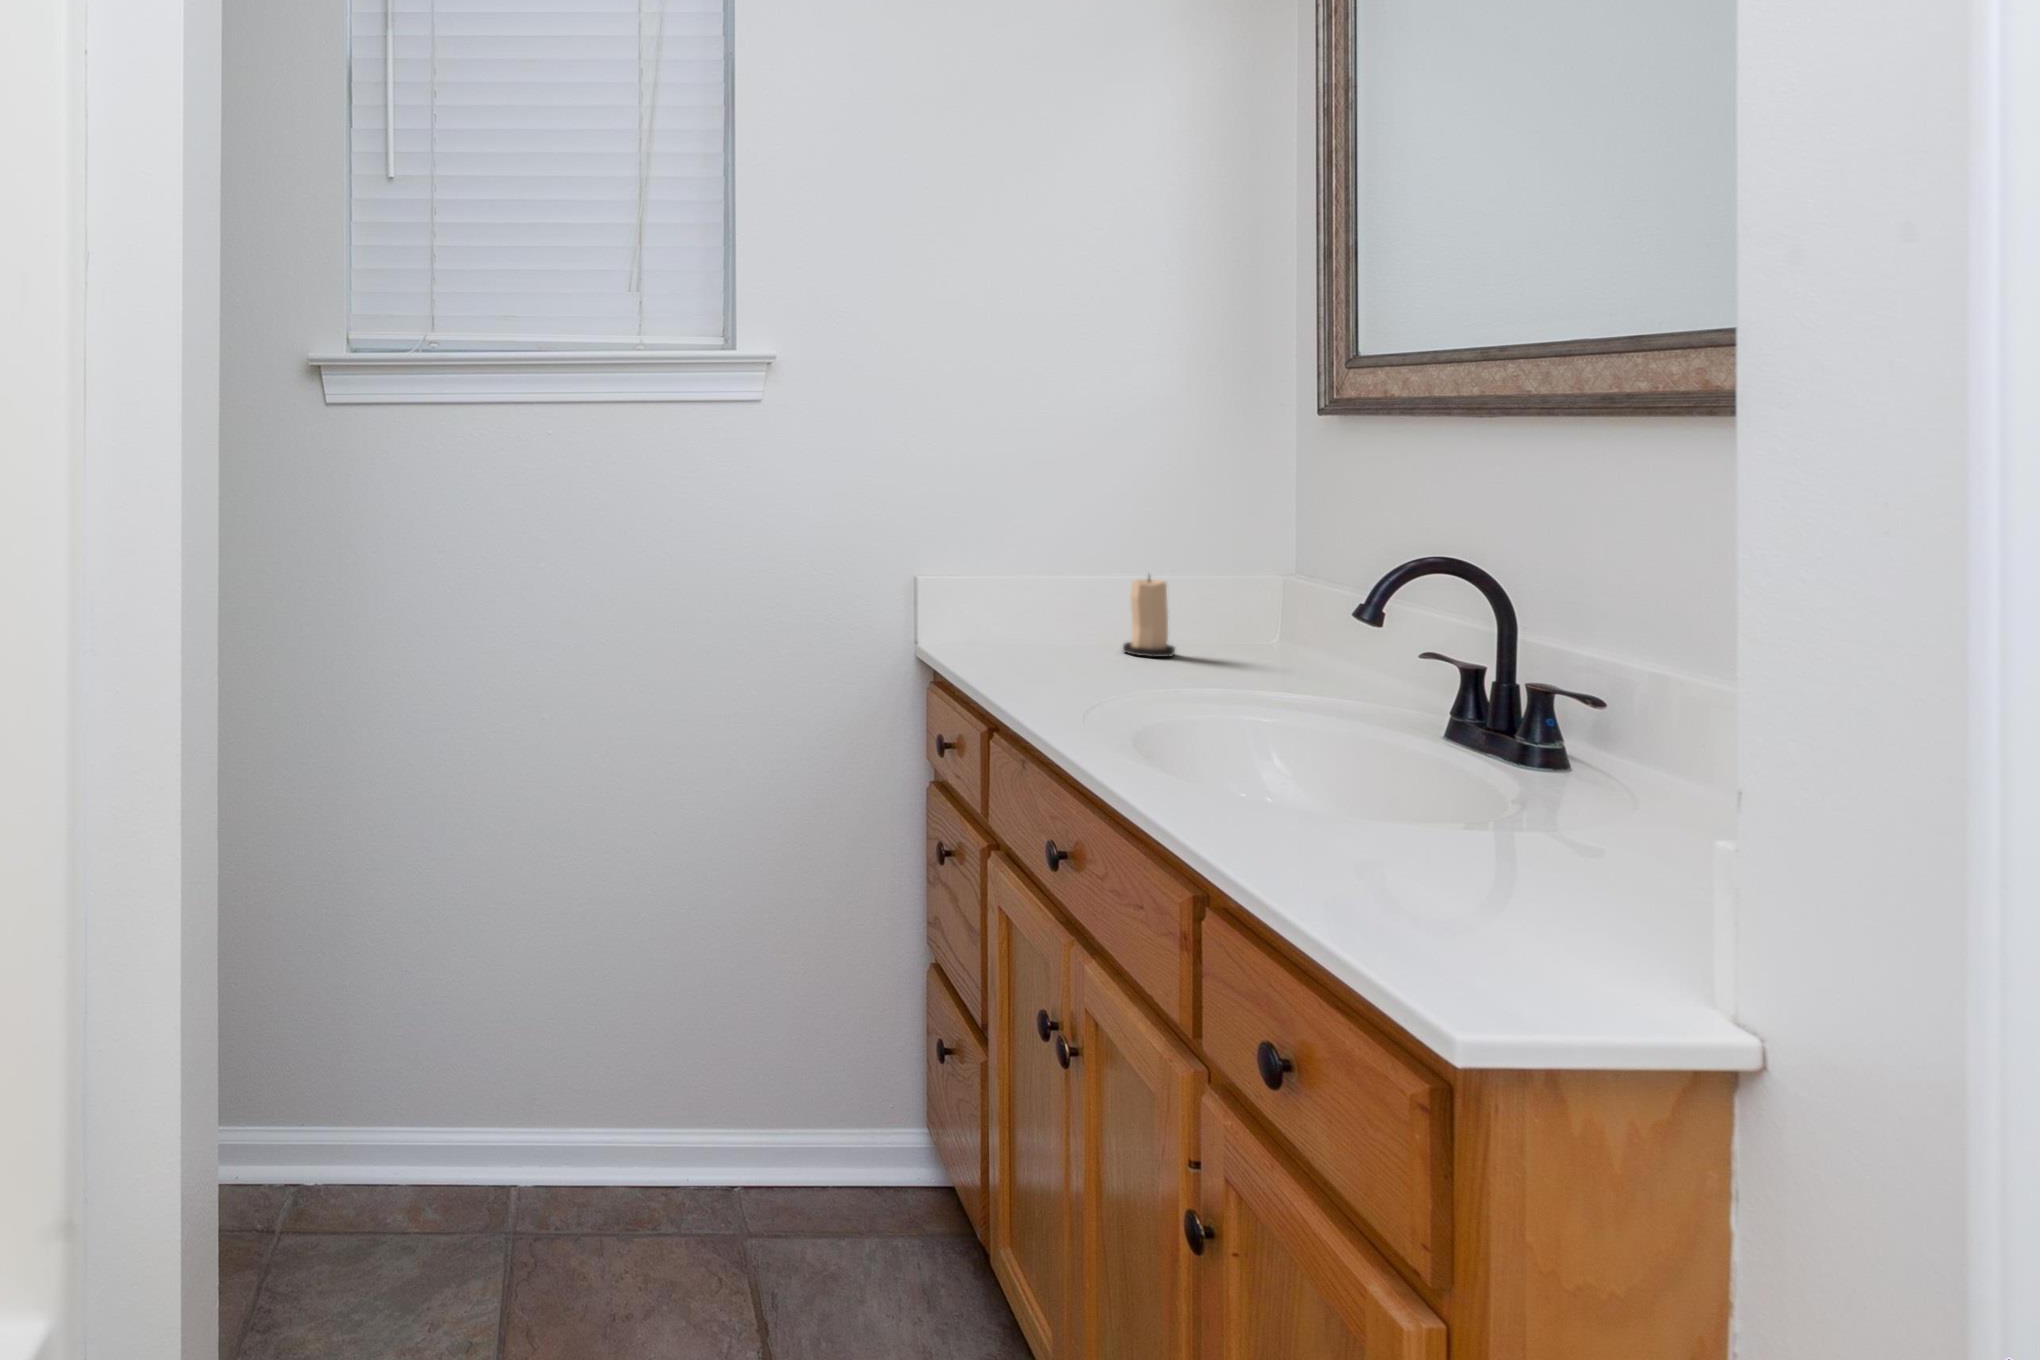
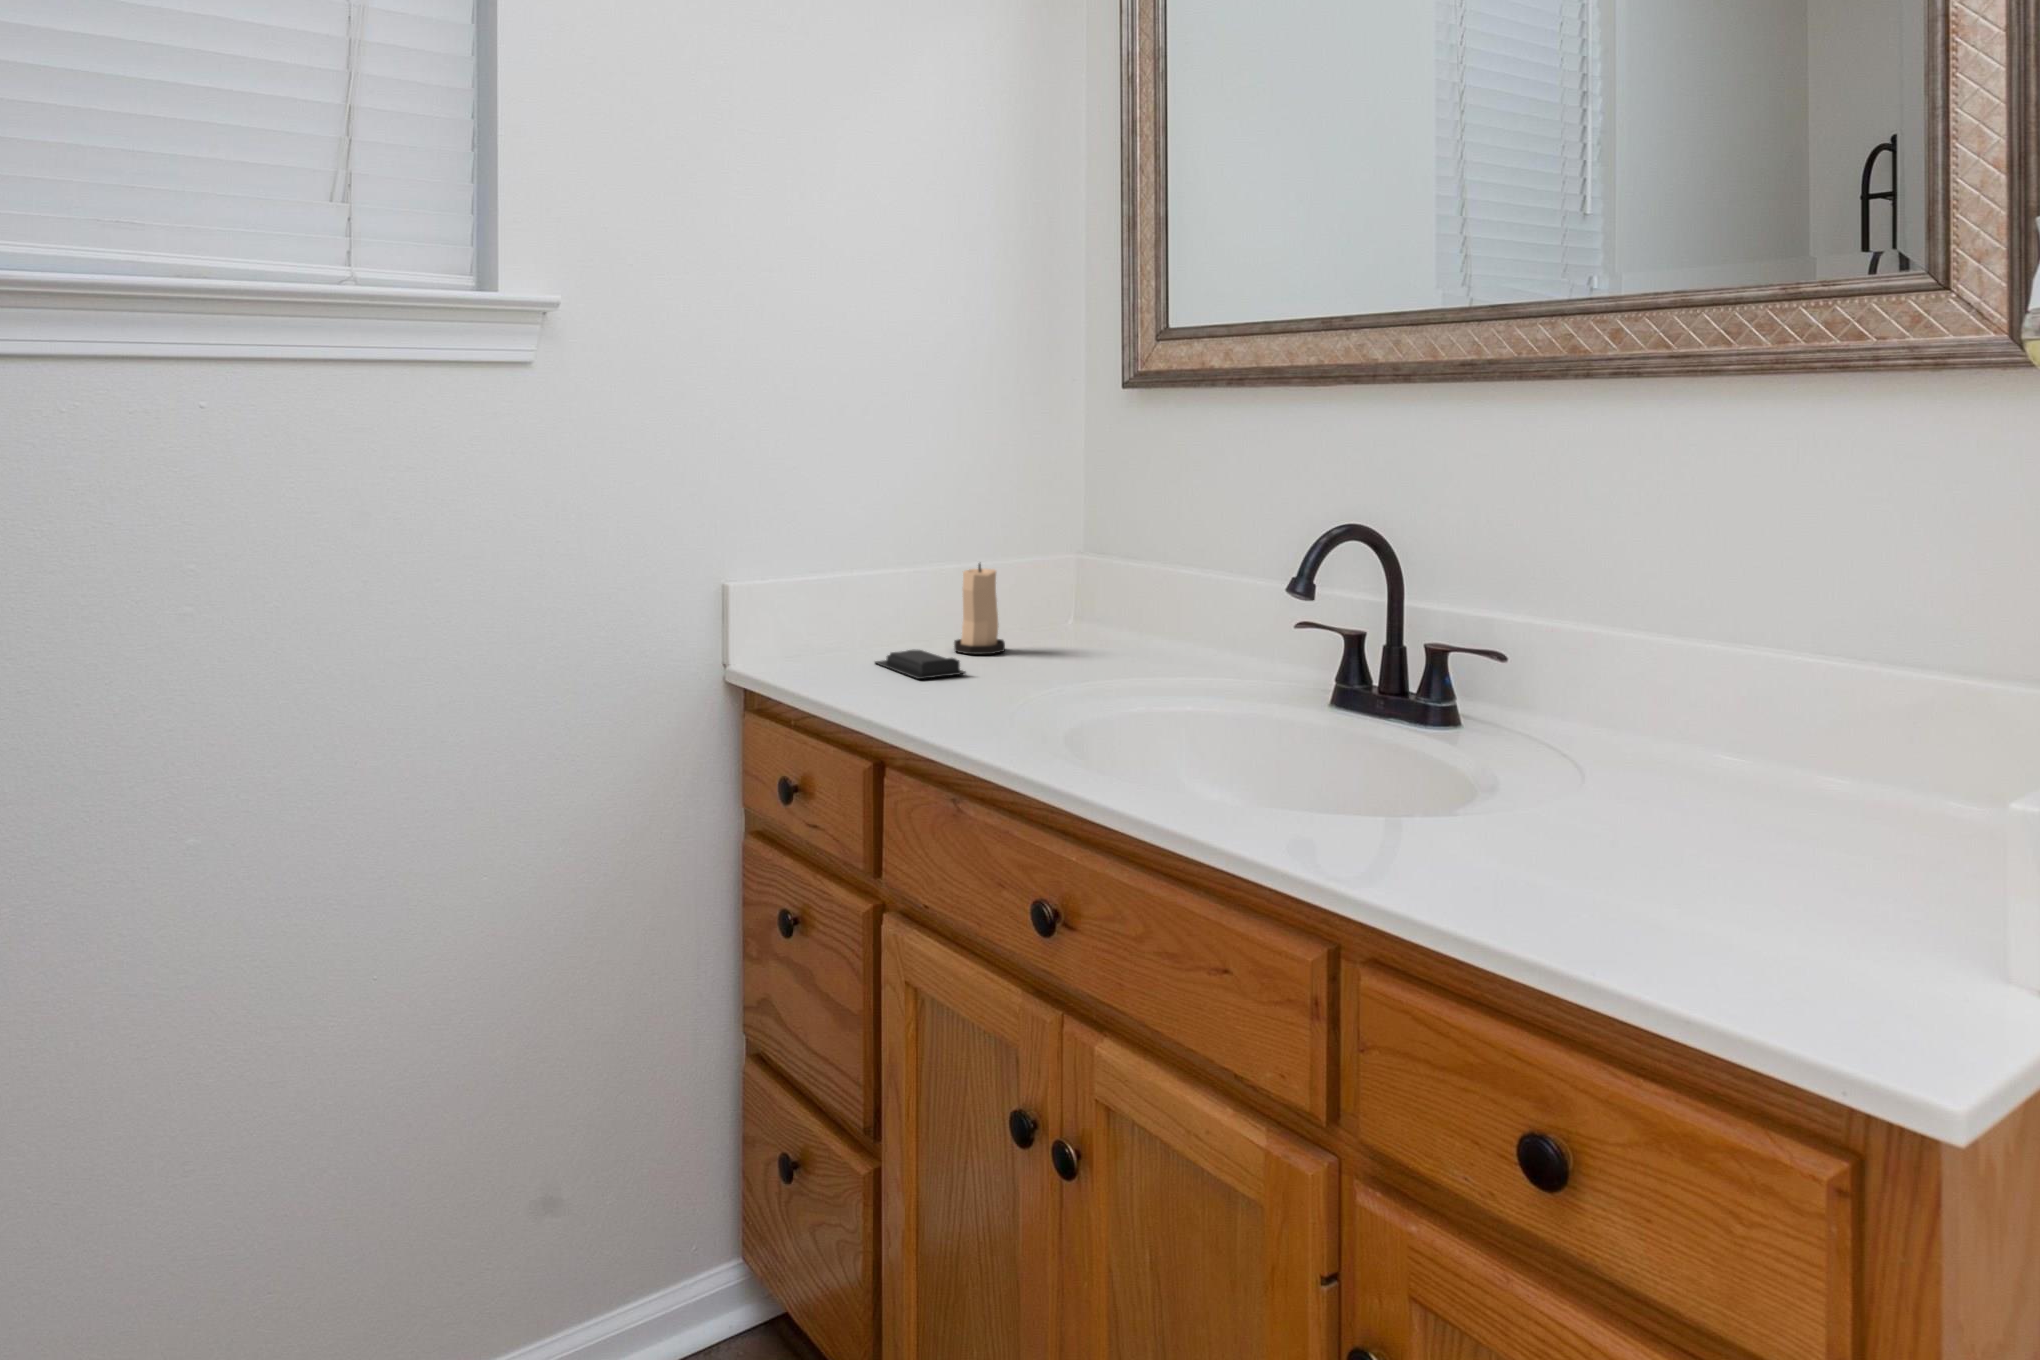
soap bar: none [1035,643,1103,667] -> present [875,650,966,679]

